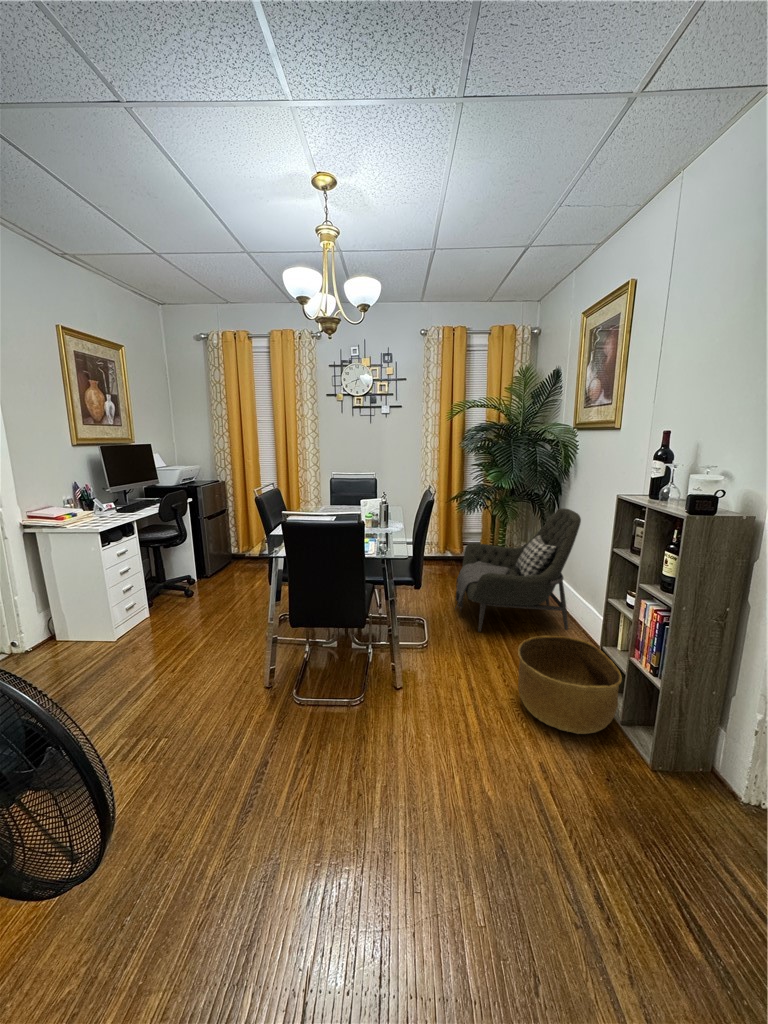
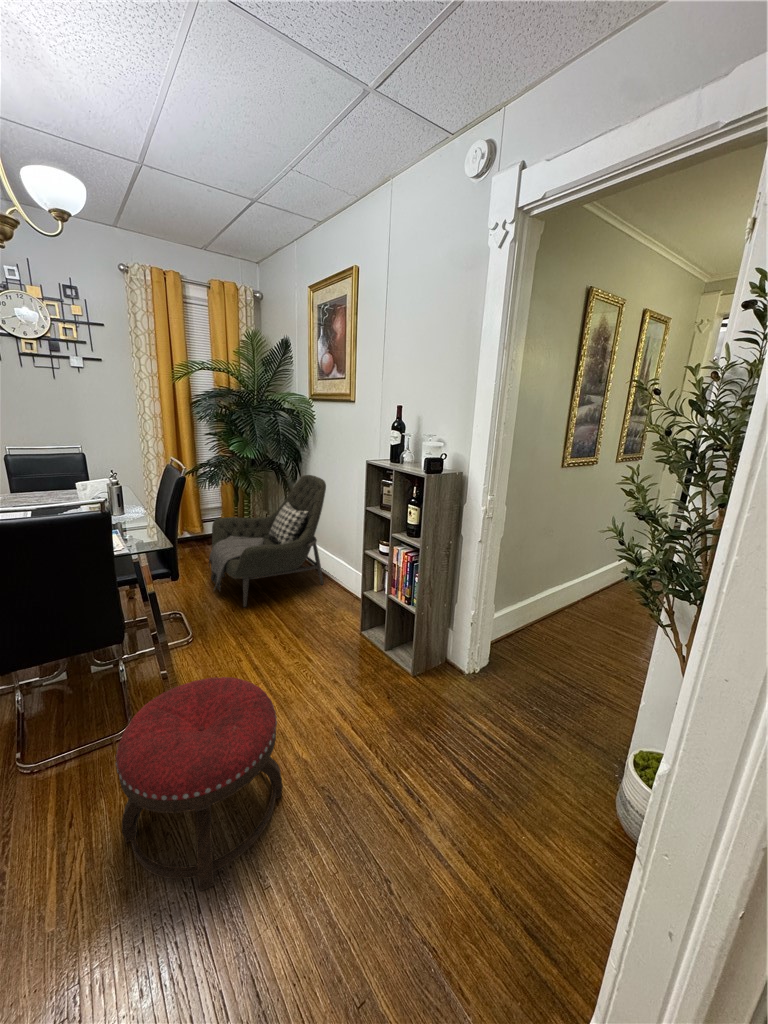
basket: present [518,636,622,734] -> none [298,590,385,673]
ottoman: none [327,676,458,861] -> present [116,677,283,891]

